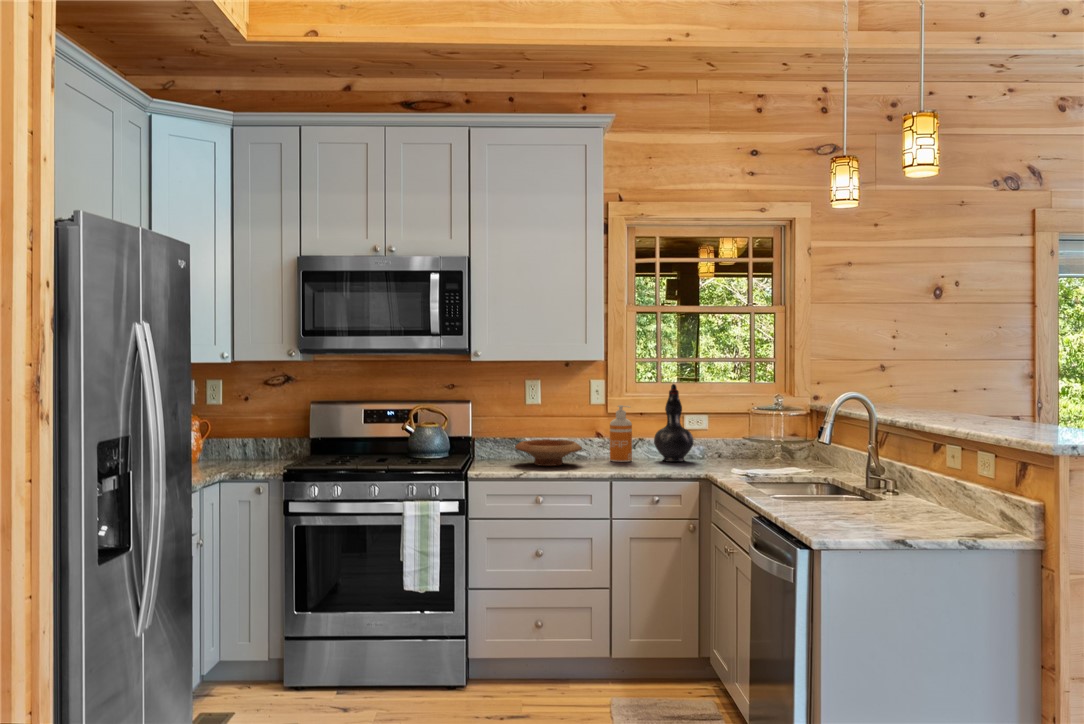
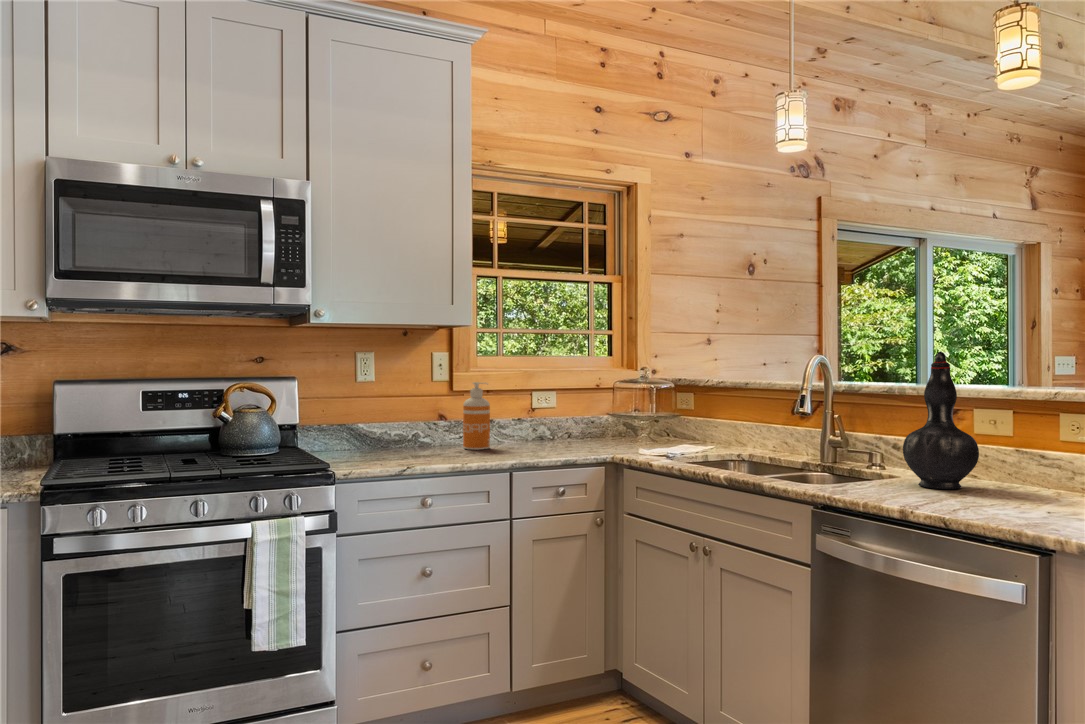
decorative vase: present [654,384,694,462] -> present [903,351,979,489]
wooden bowl: present [515,439,582,466] -> none [363,426,451,459]

